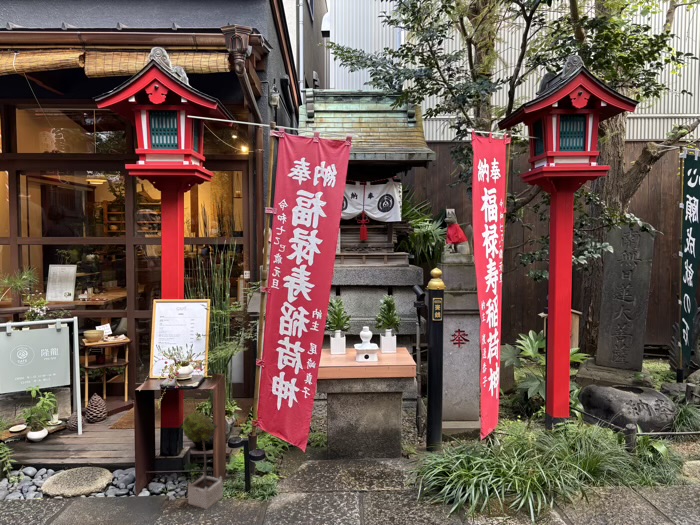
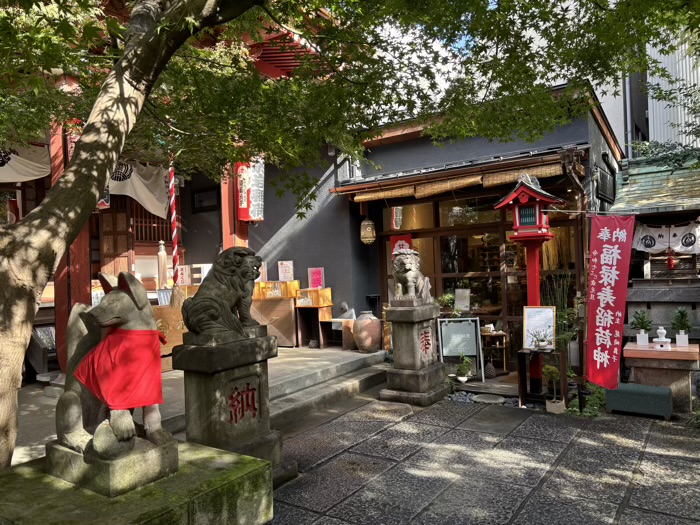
bench: none [289,423,383,481] -> present [605,383,673,420]

